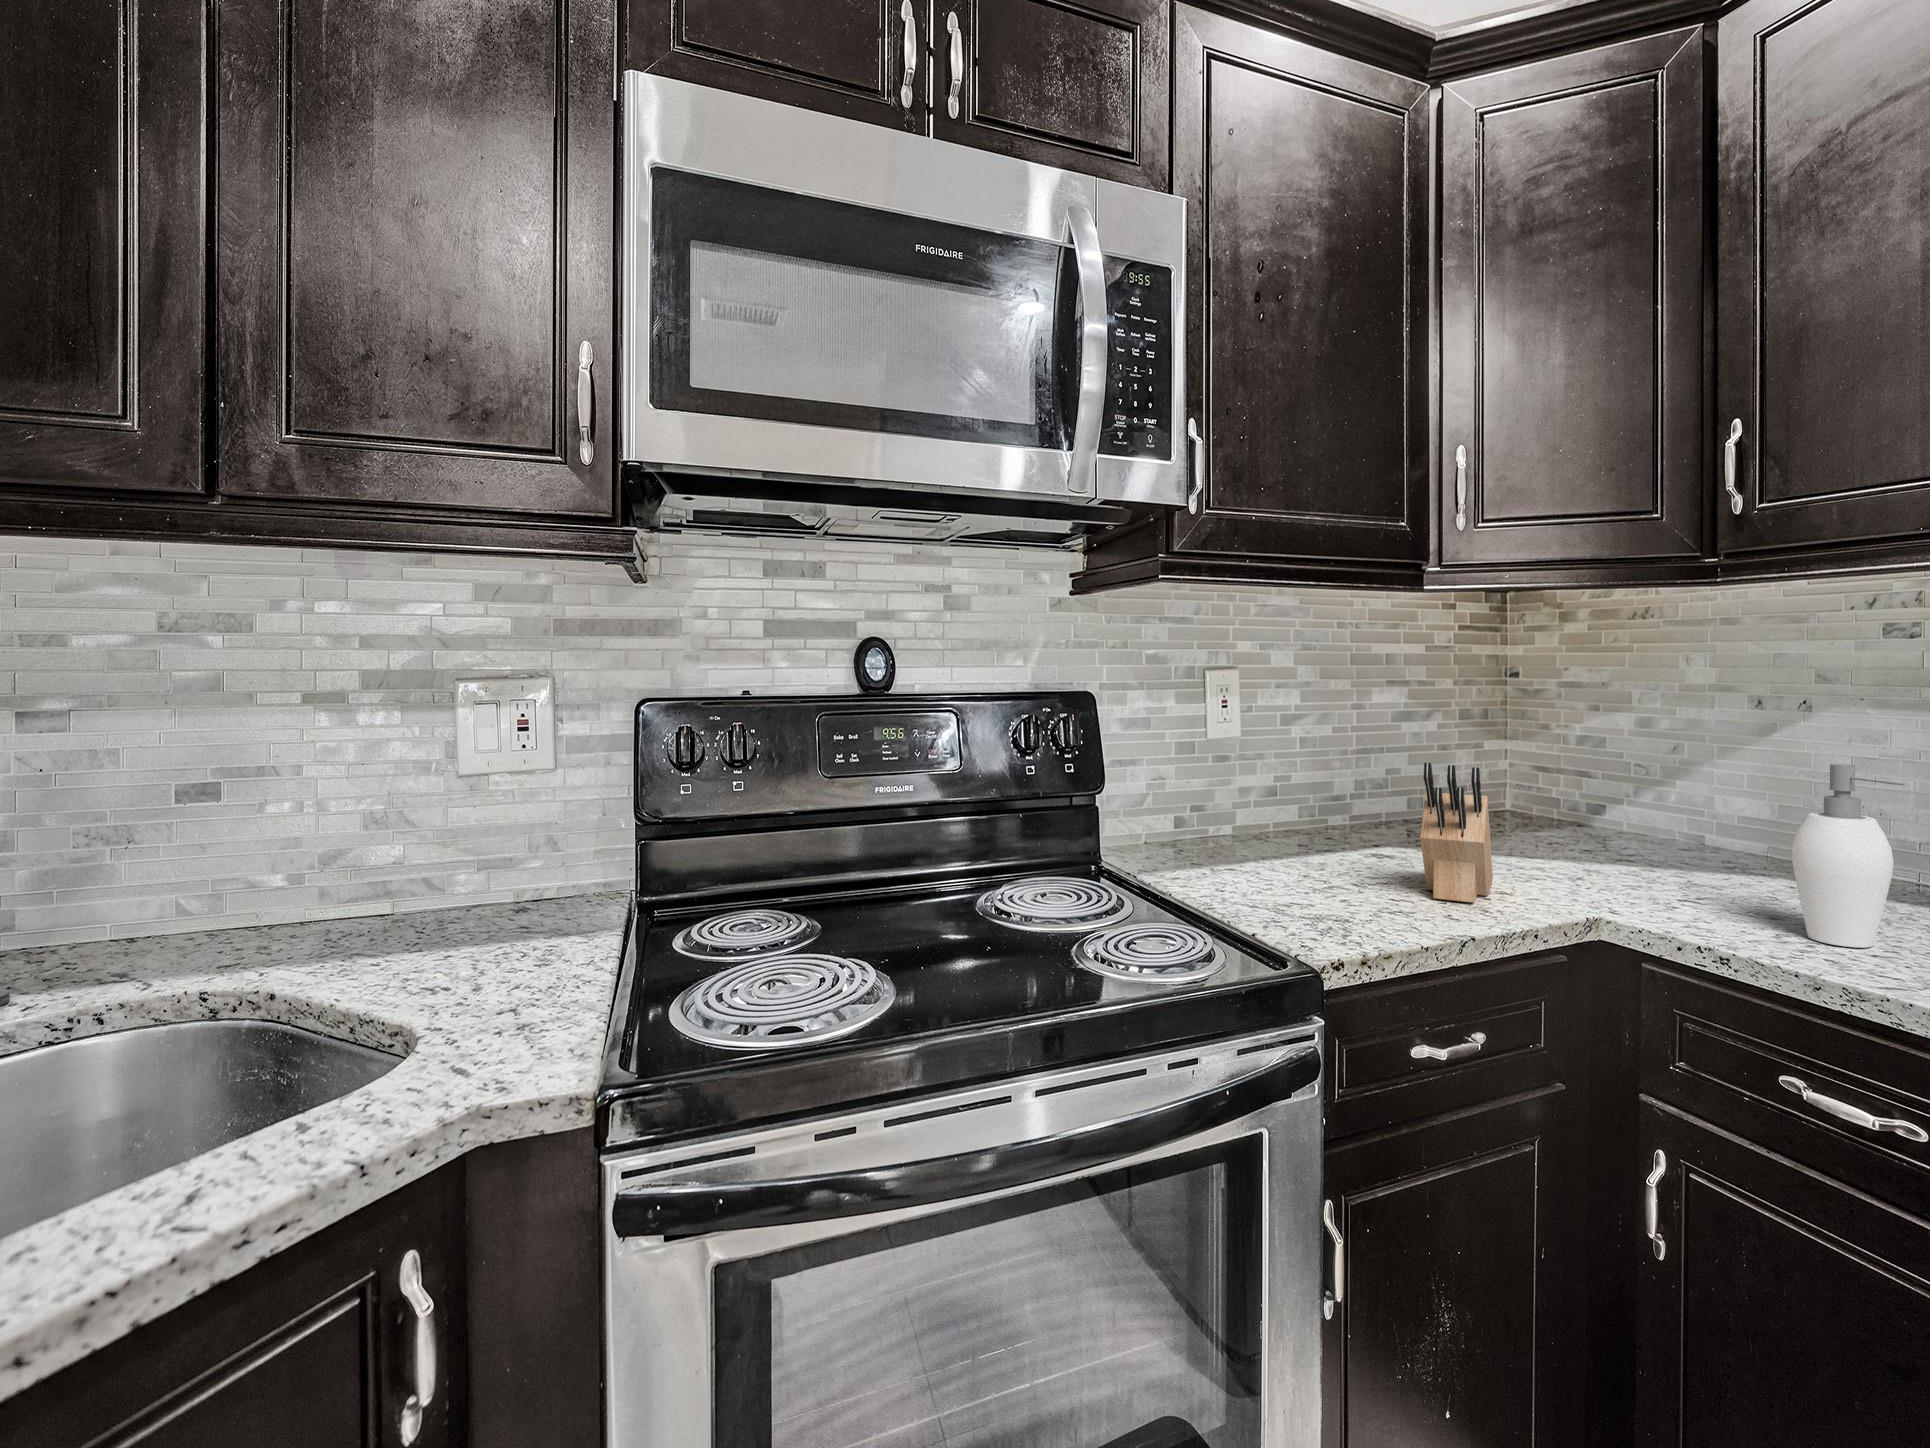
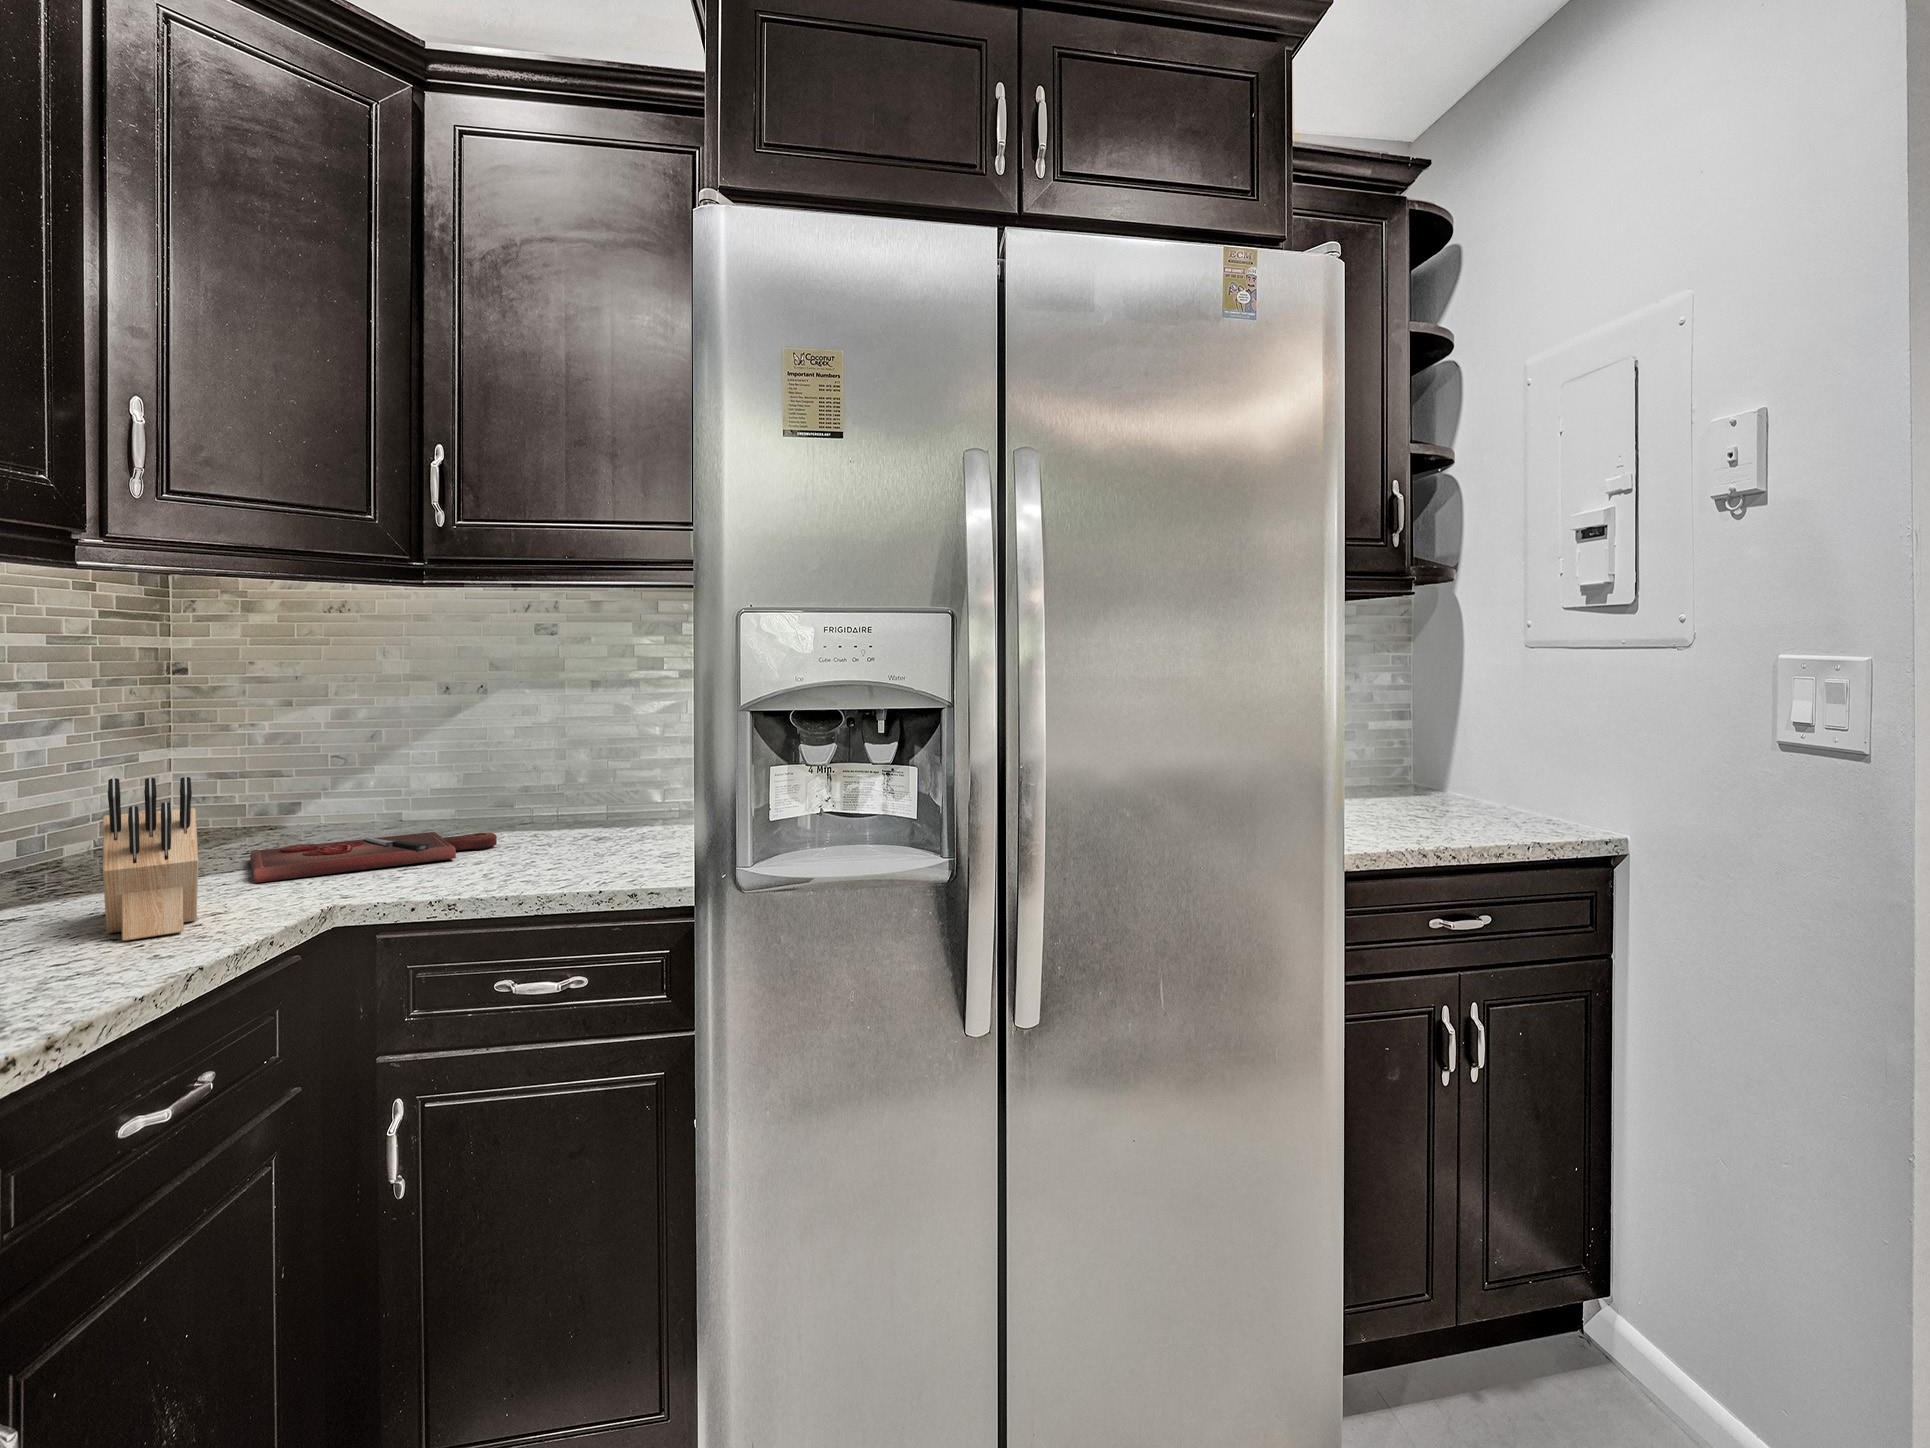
soap dispenser: present [1792,764,1905,947] -> none [498,739,576,882]
cutting board: none [1544,844,1806,894] -> present [250,832,497,883]

